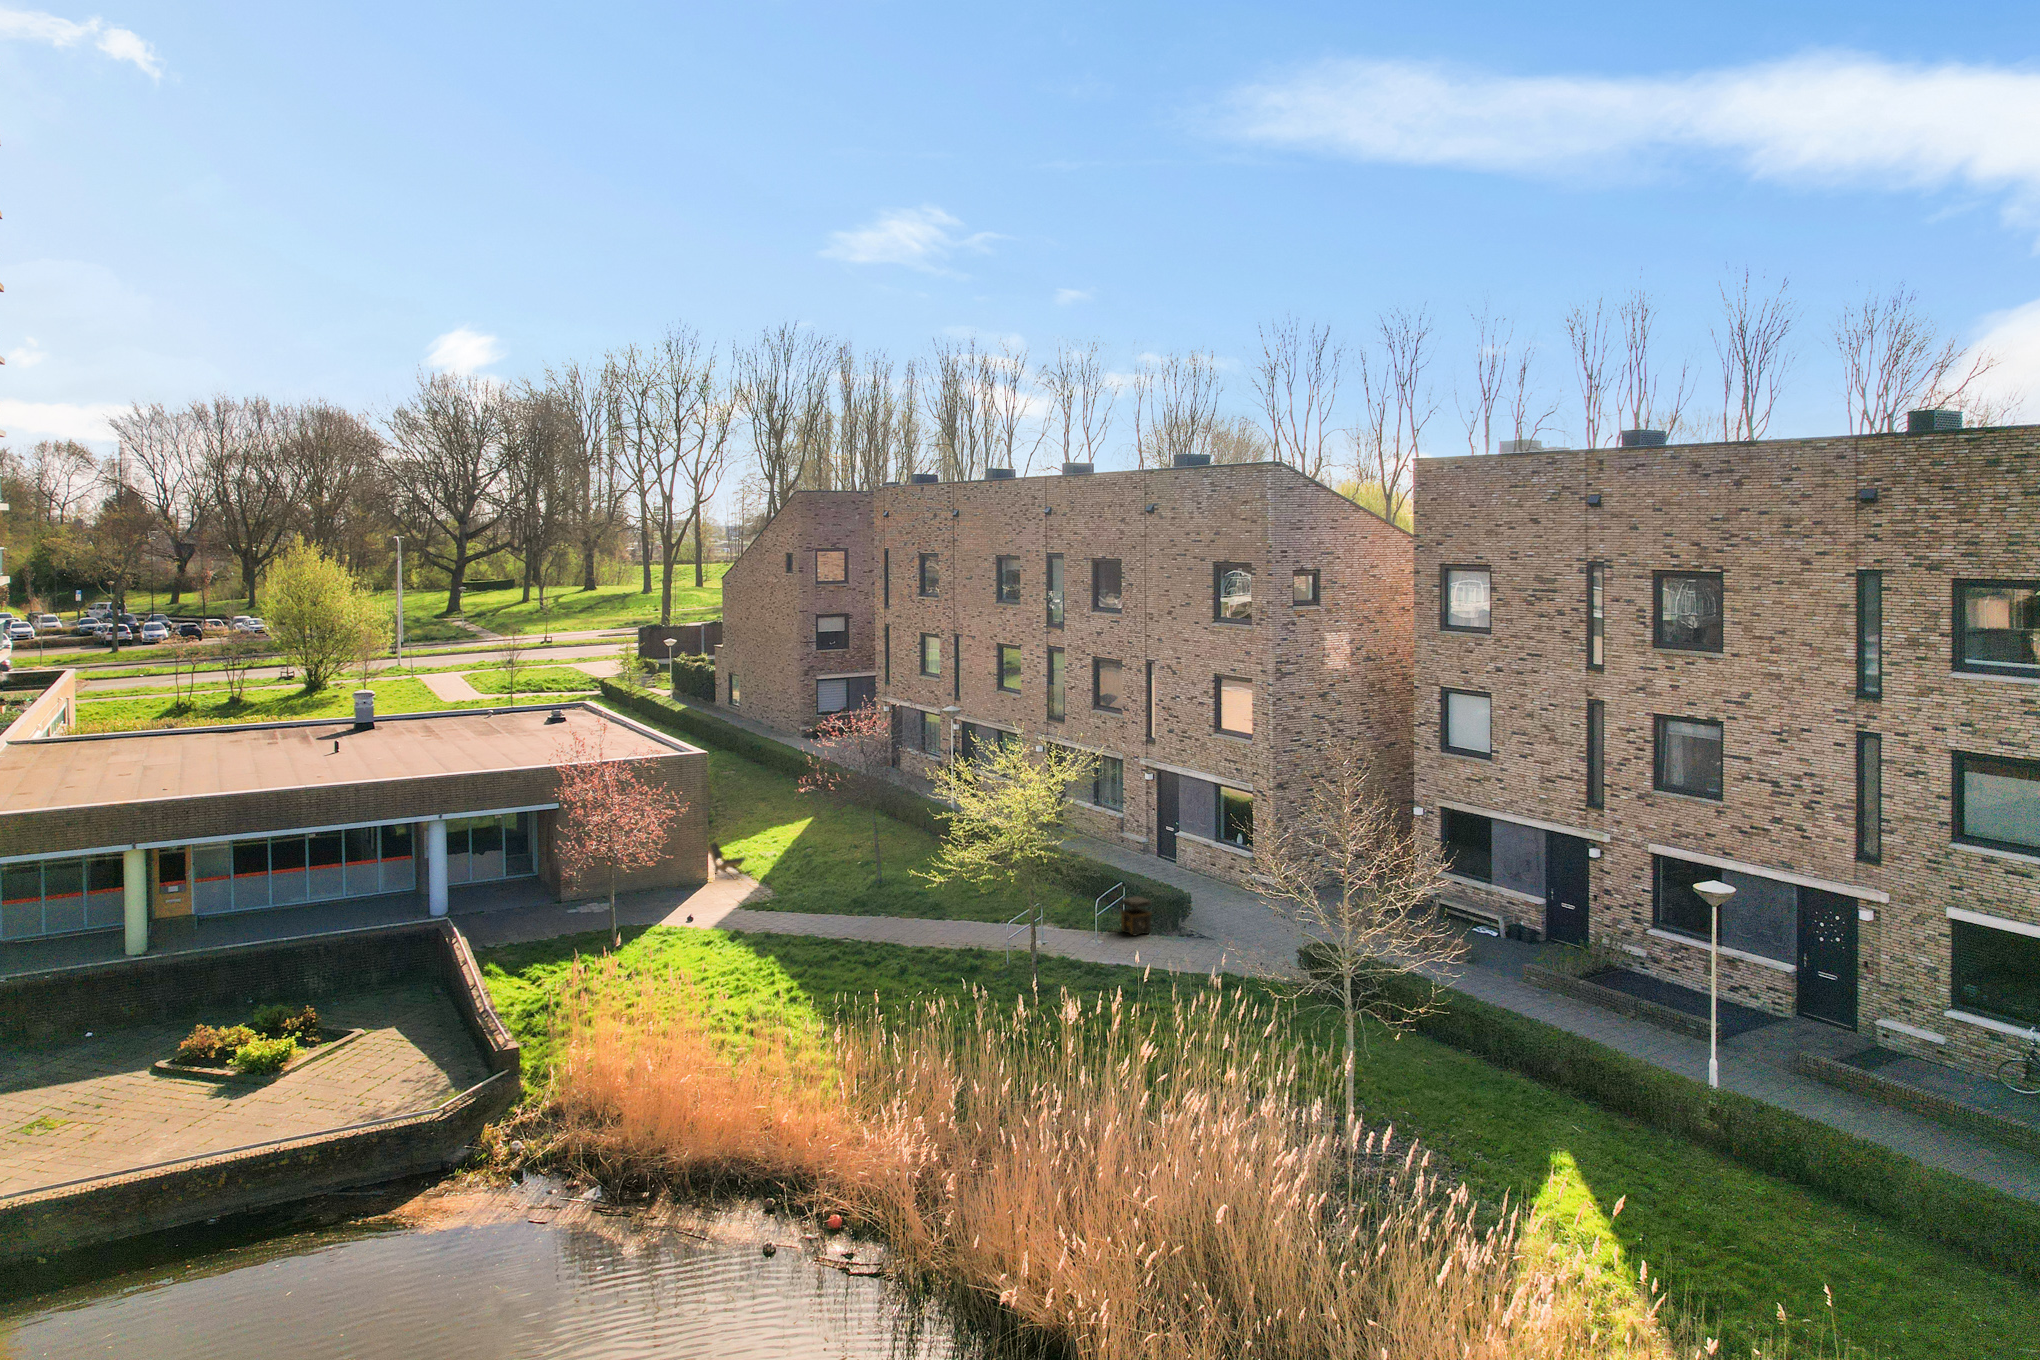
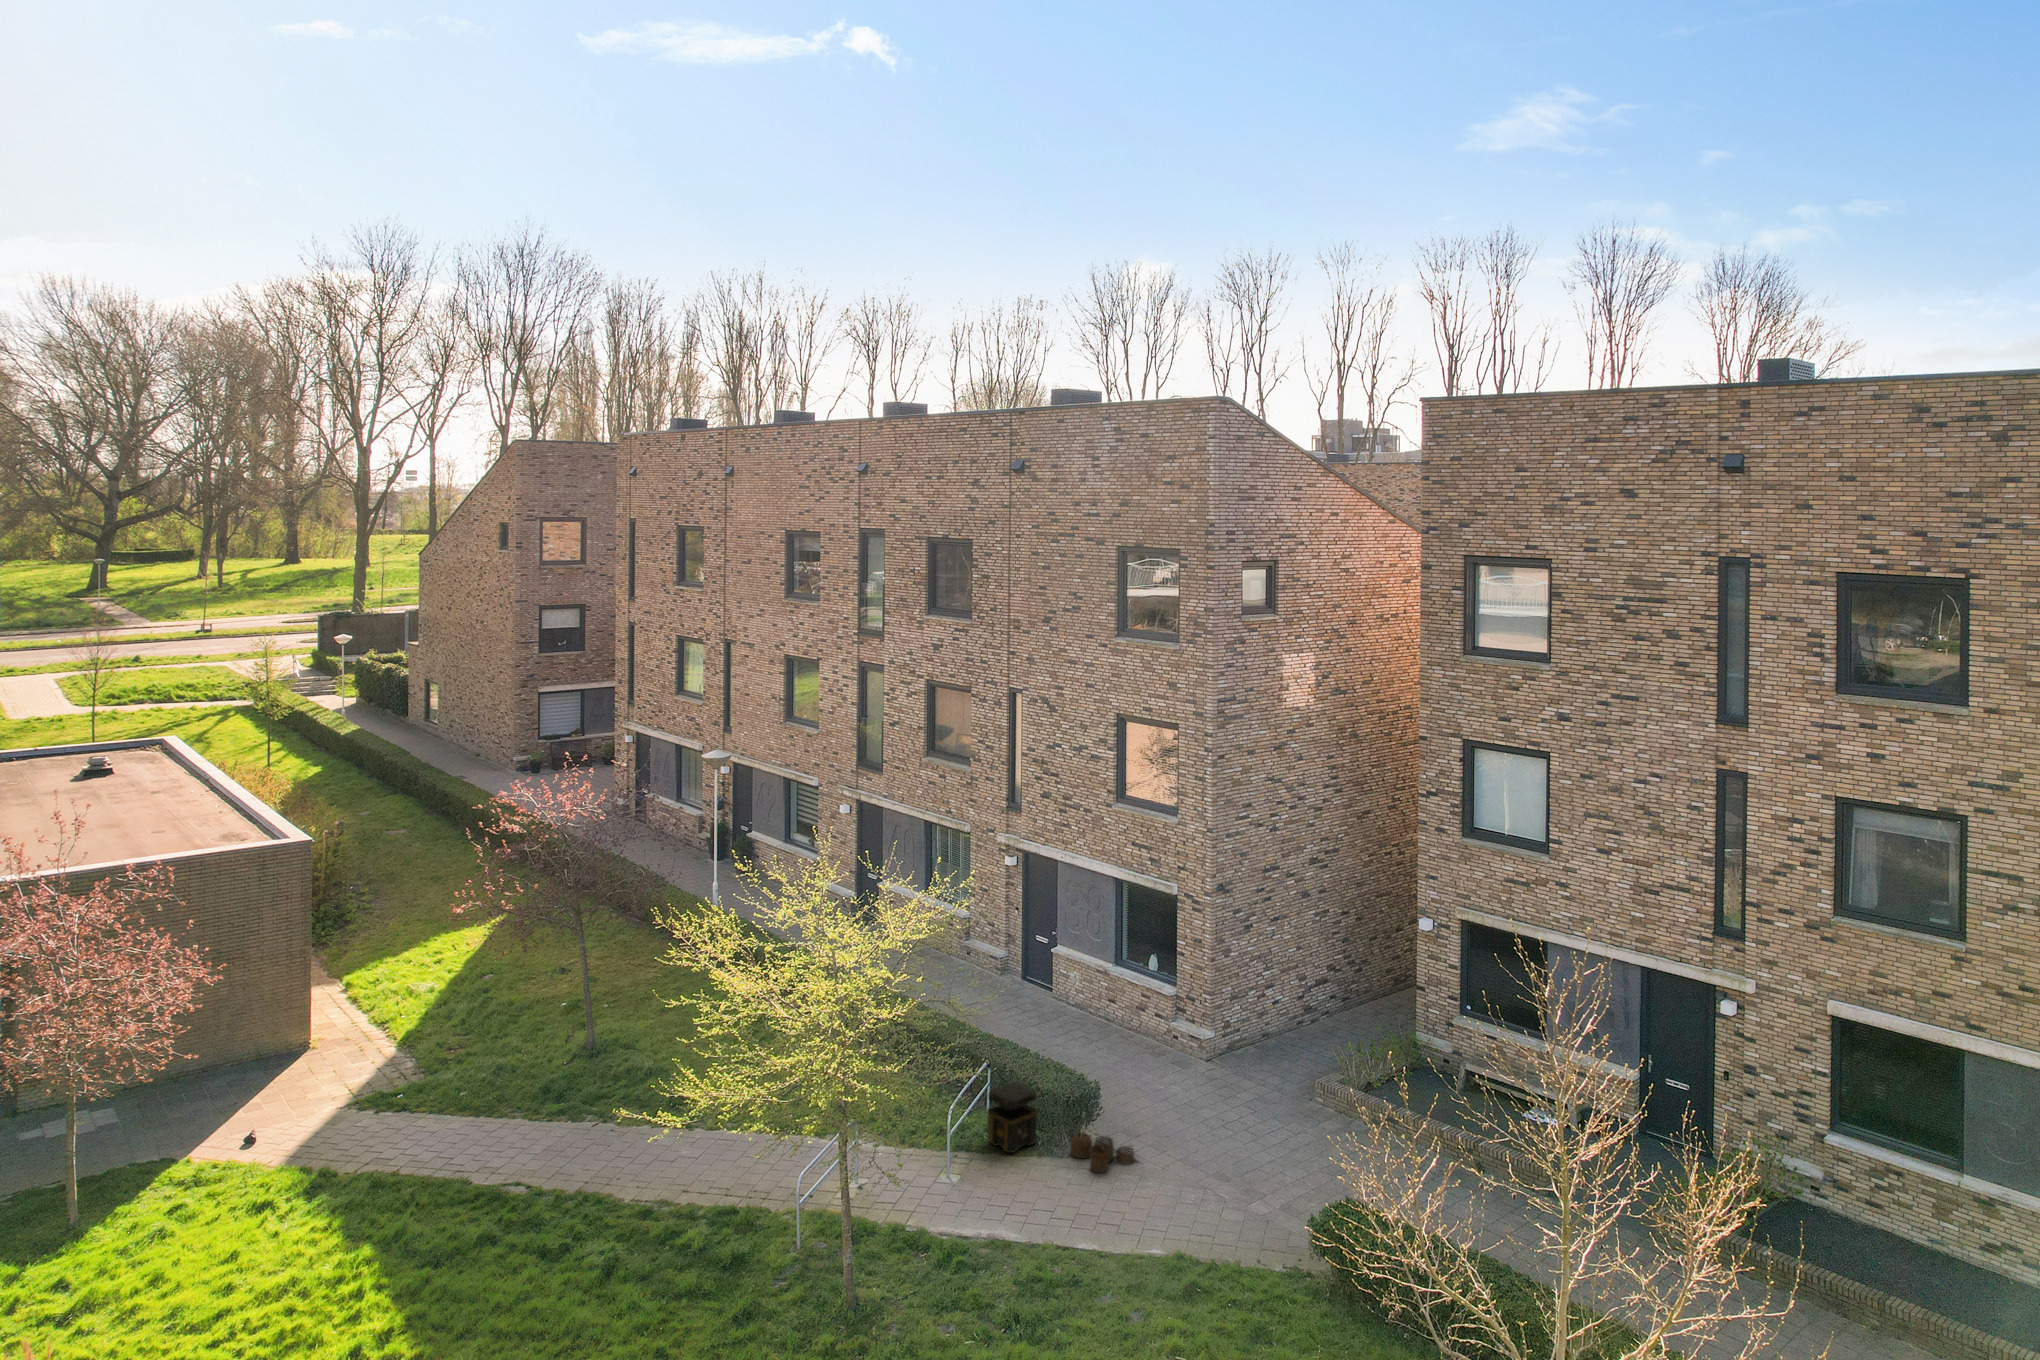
lounge chair: present [708,841,745,879] -> none [295,985,371,1054]
woven basket: none [1171,925,1210,945] -> present [1071,1133,1134,1172]

